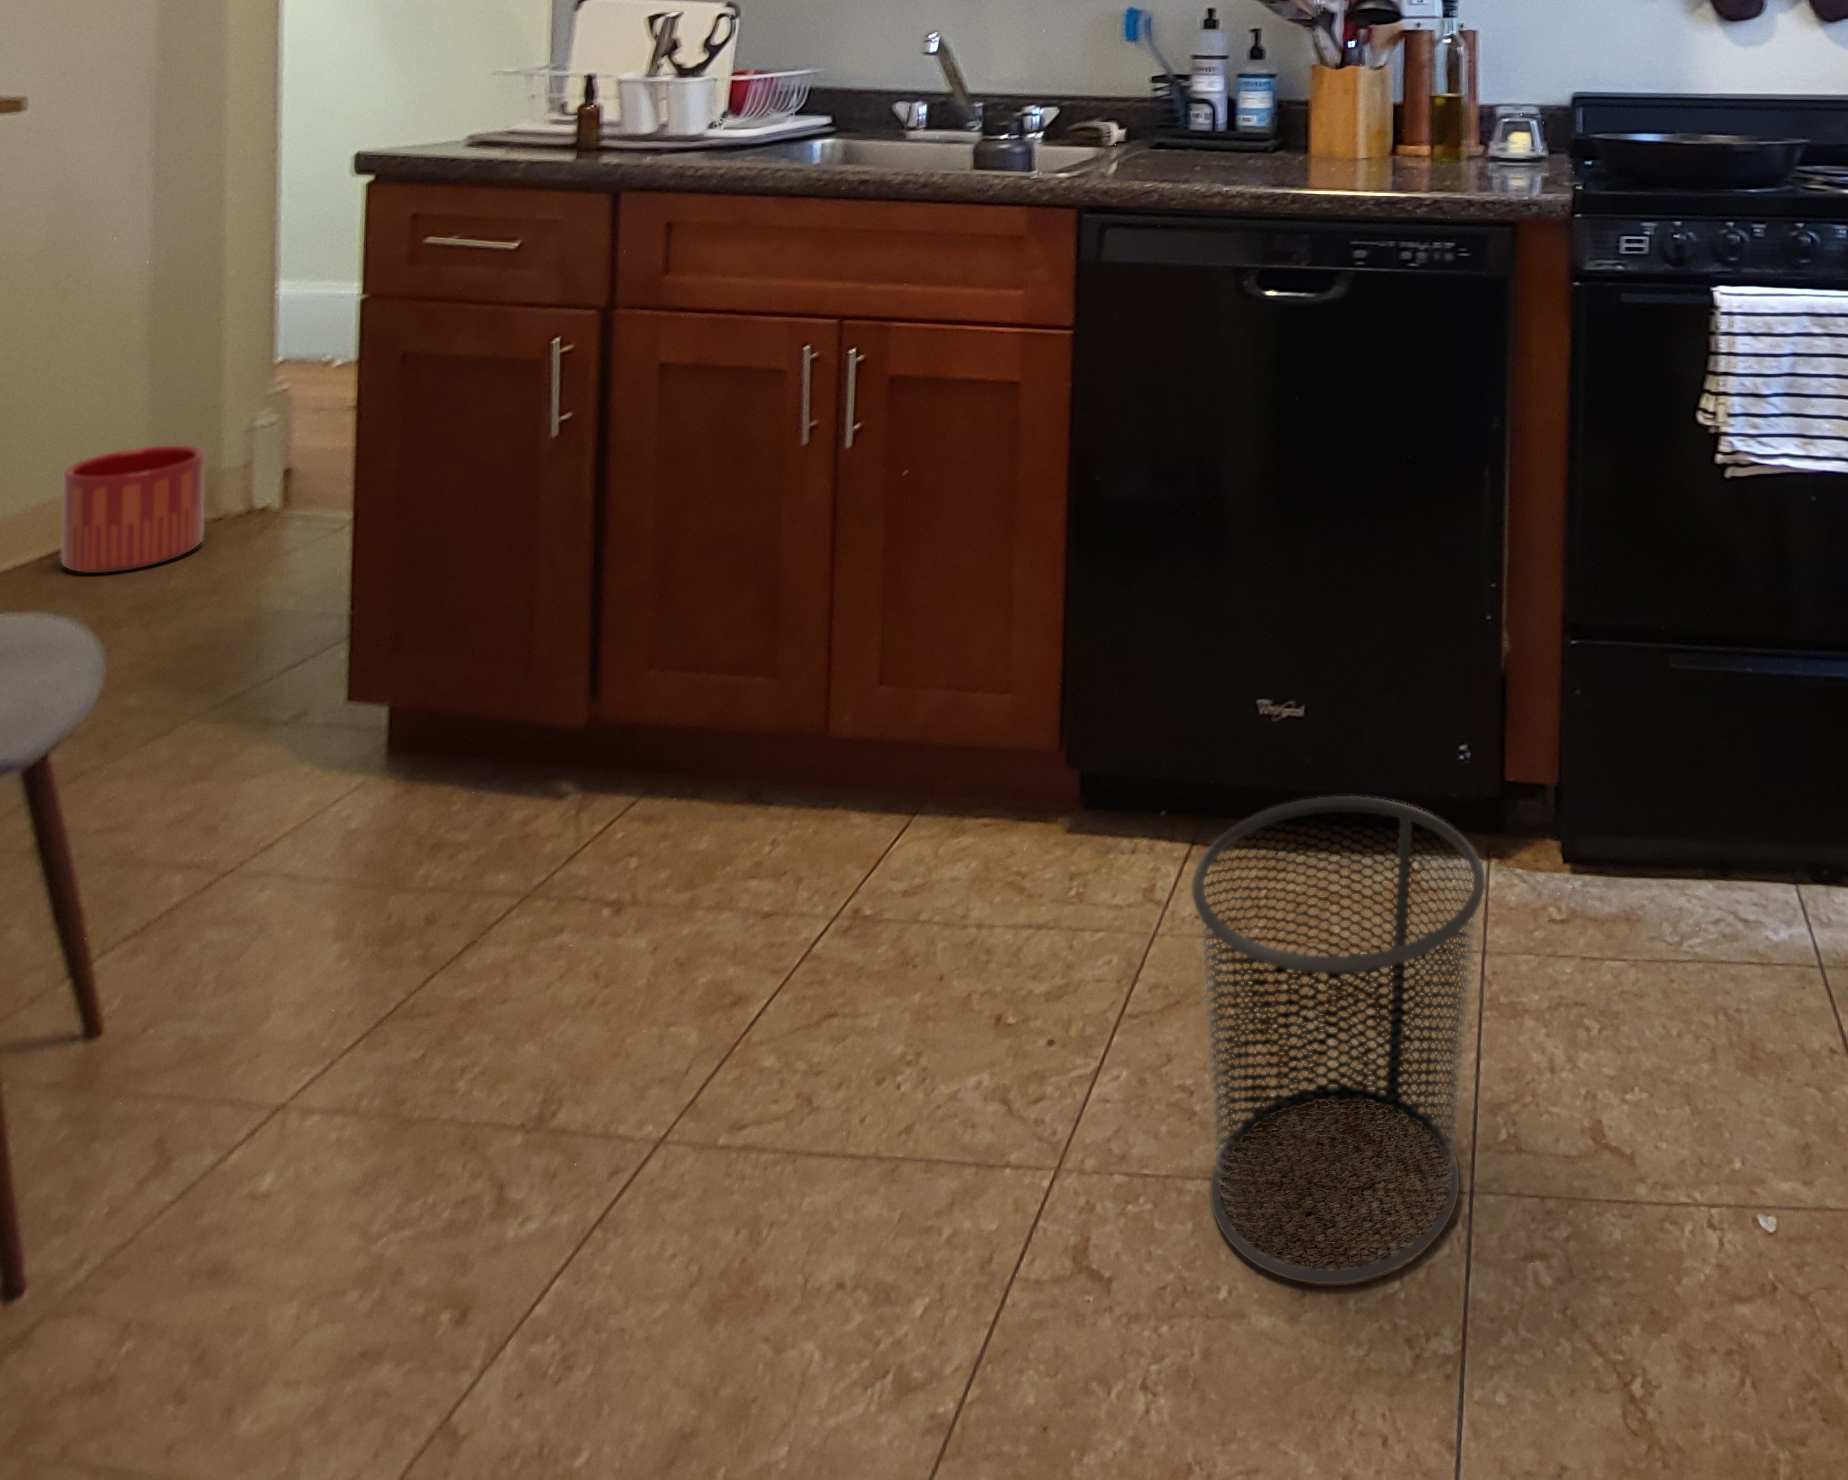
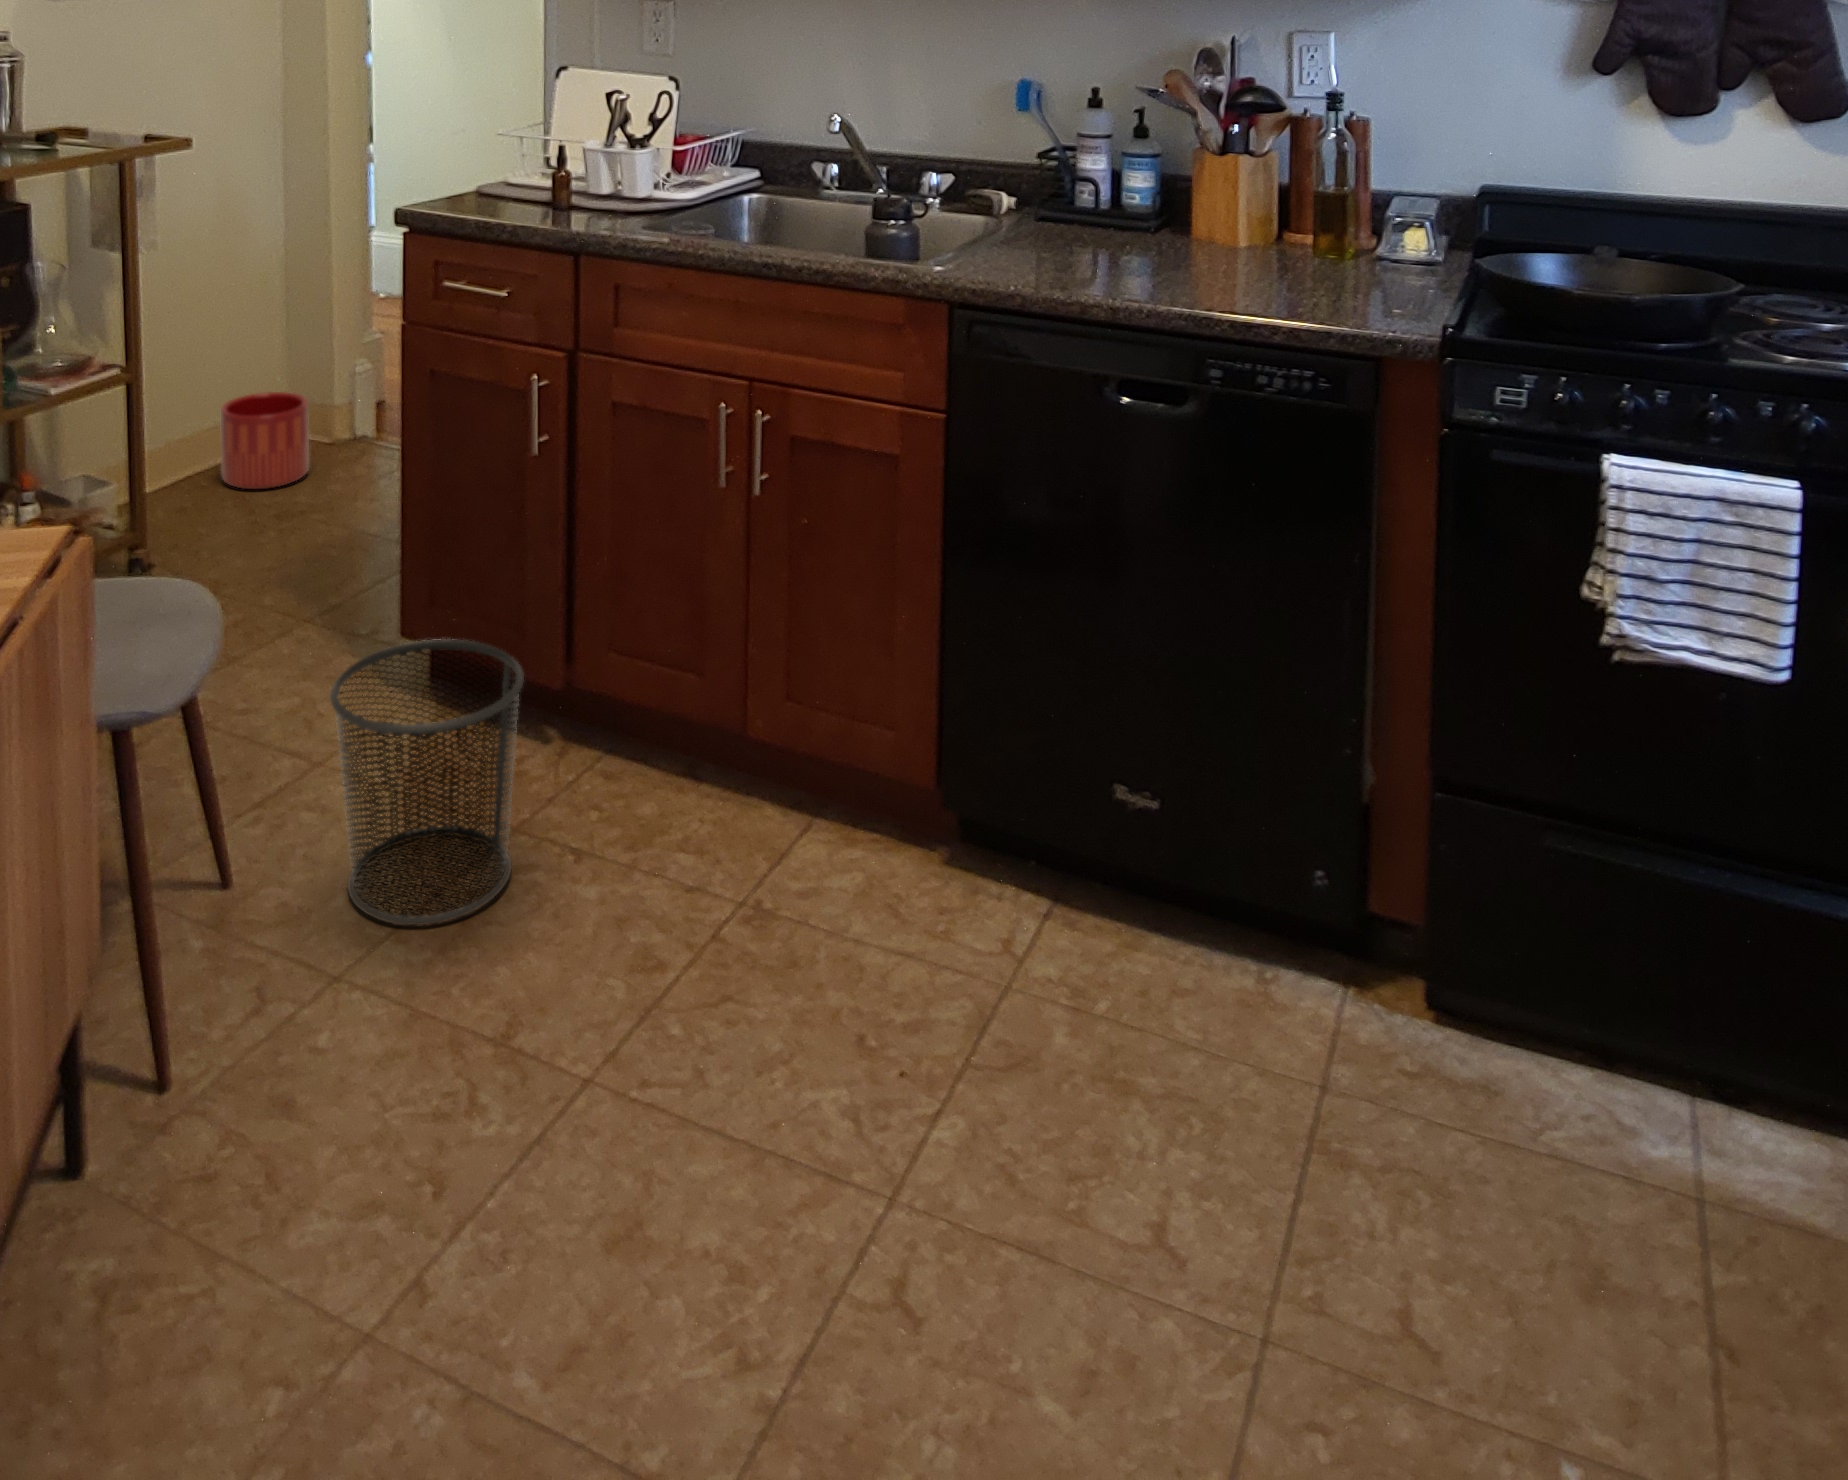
waste bin: present [1192,796,1485,1284] -> present [330,639,524,925]

